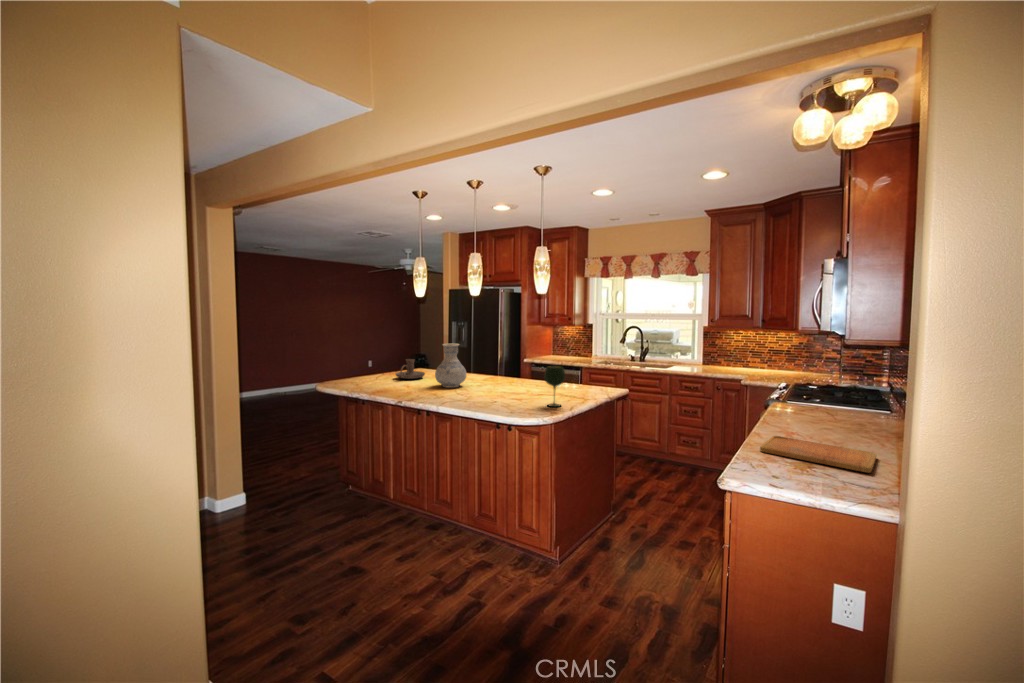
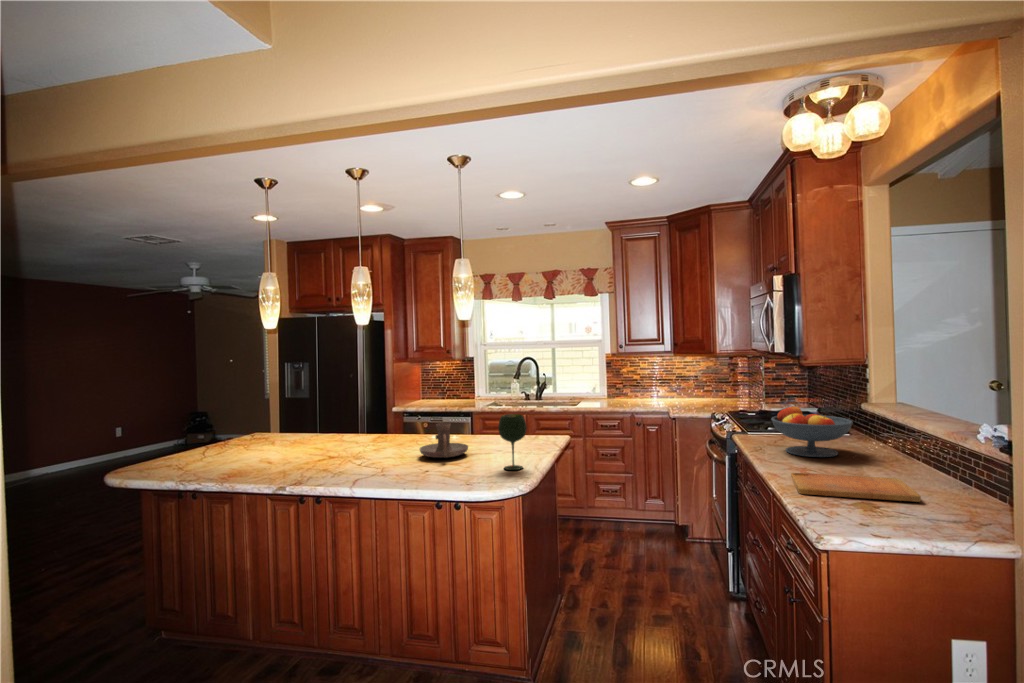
vase: present [435,343,466,388] -> none [310,394,357,460]
candle holder: present [396,359,425,379] -> present [420,423,468,458]
fruit bowl: none [790,380,870,429] -> present [771,406,853,457]

